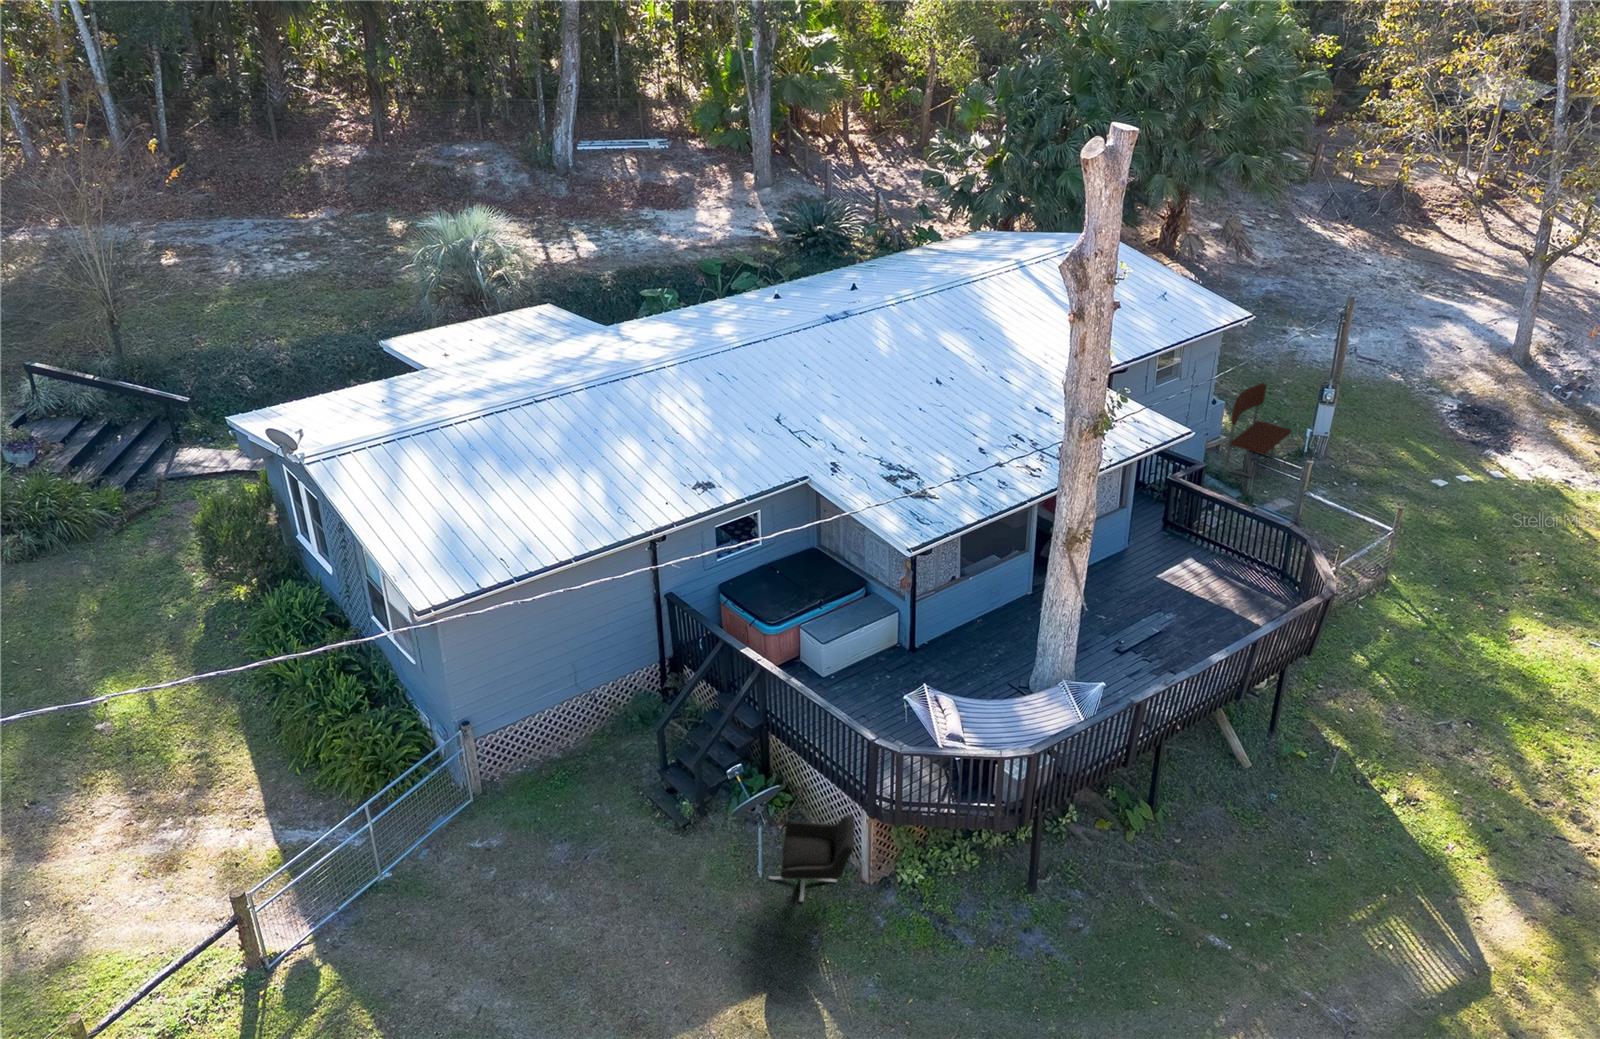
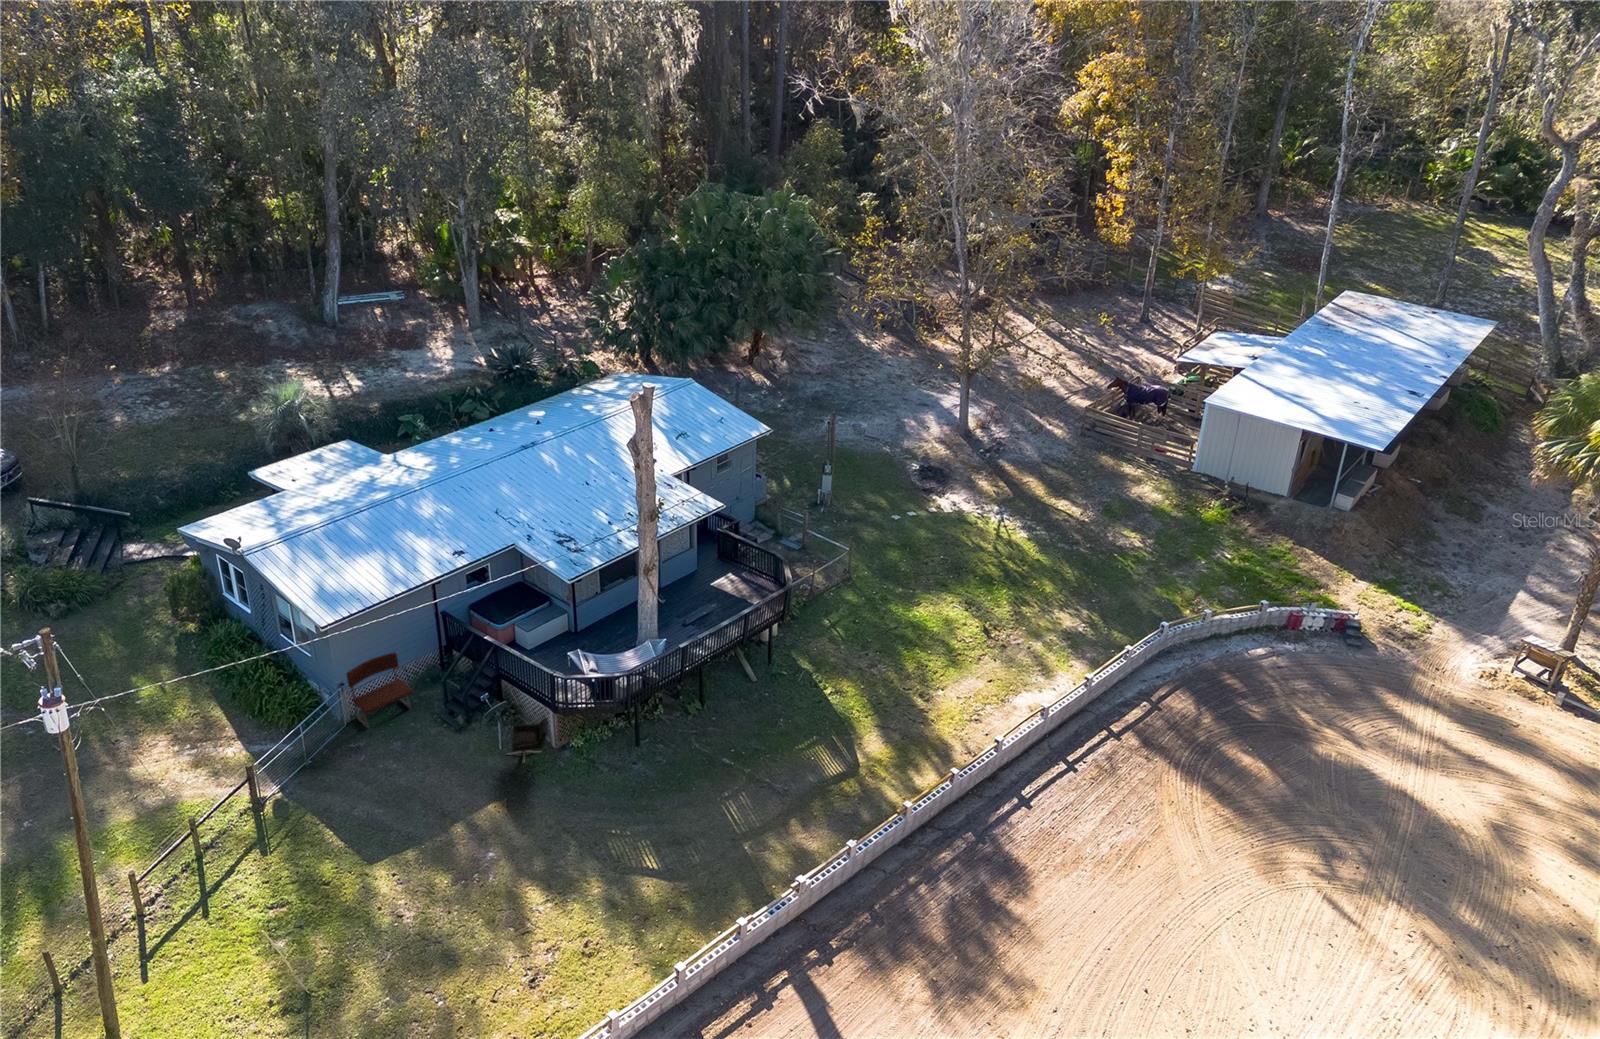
bench: present [1225,383,1291,477] -> present [347,653,413,728]

